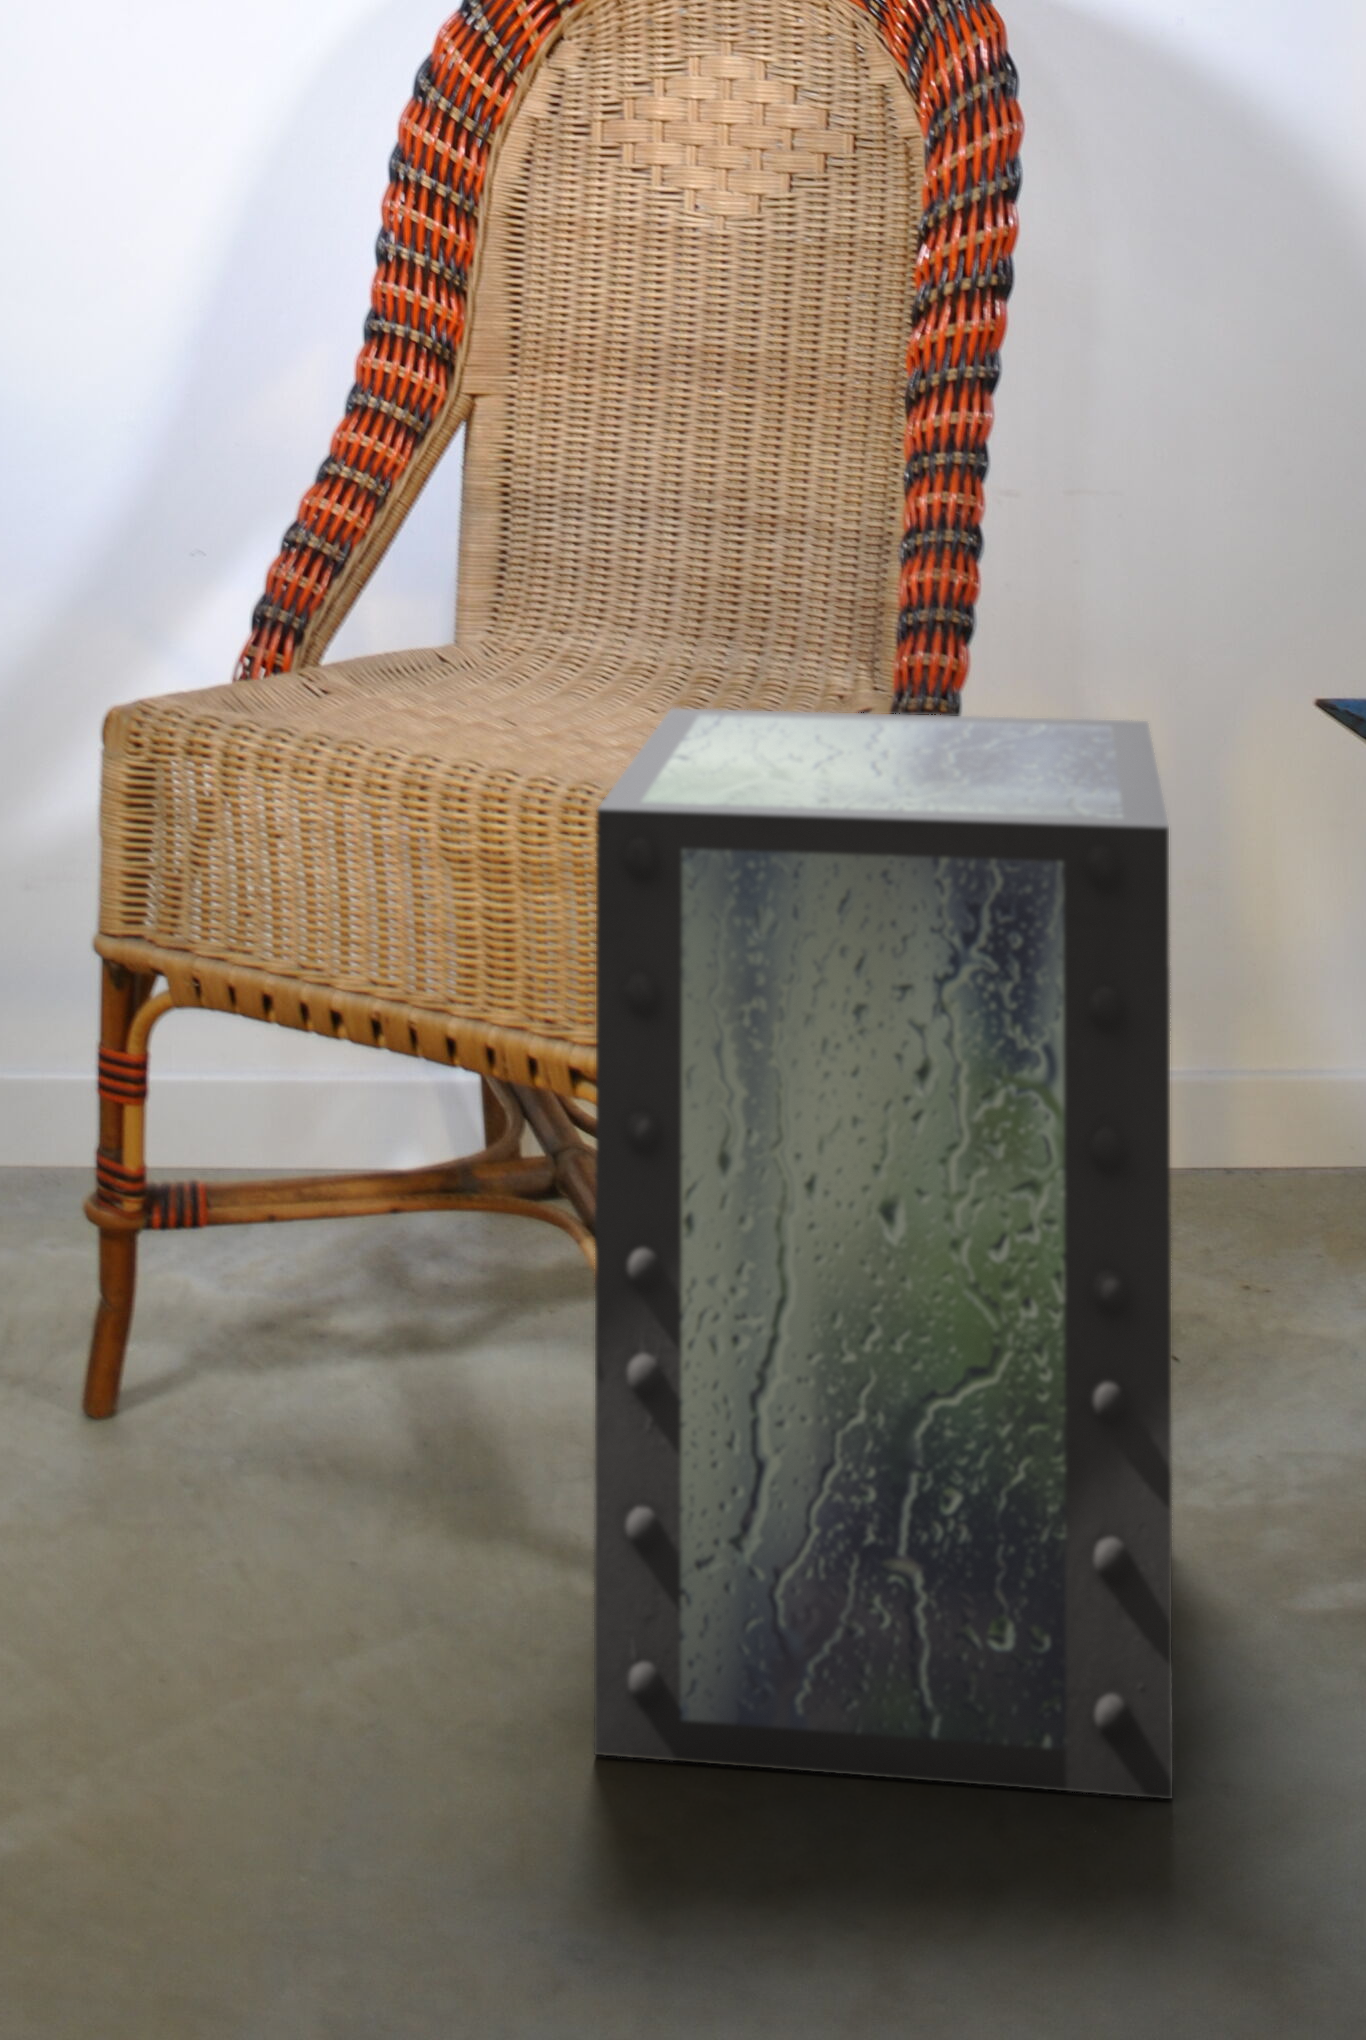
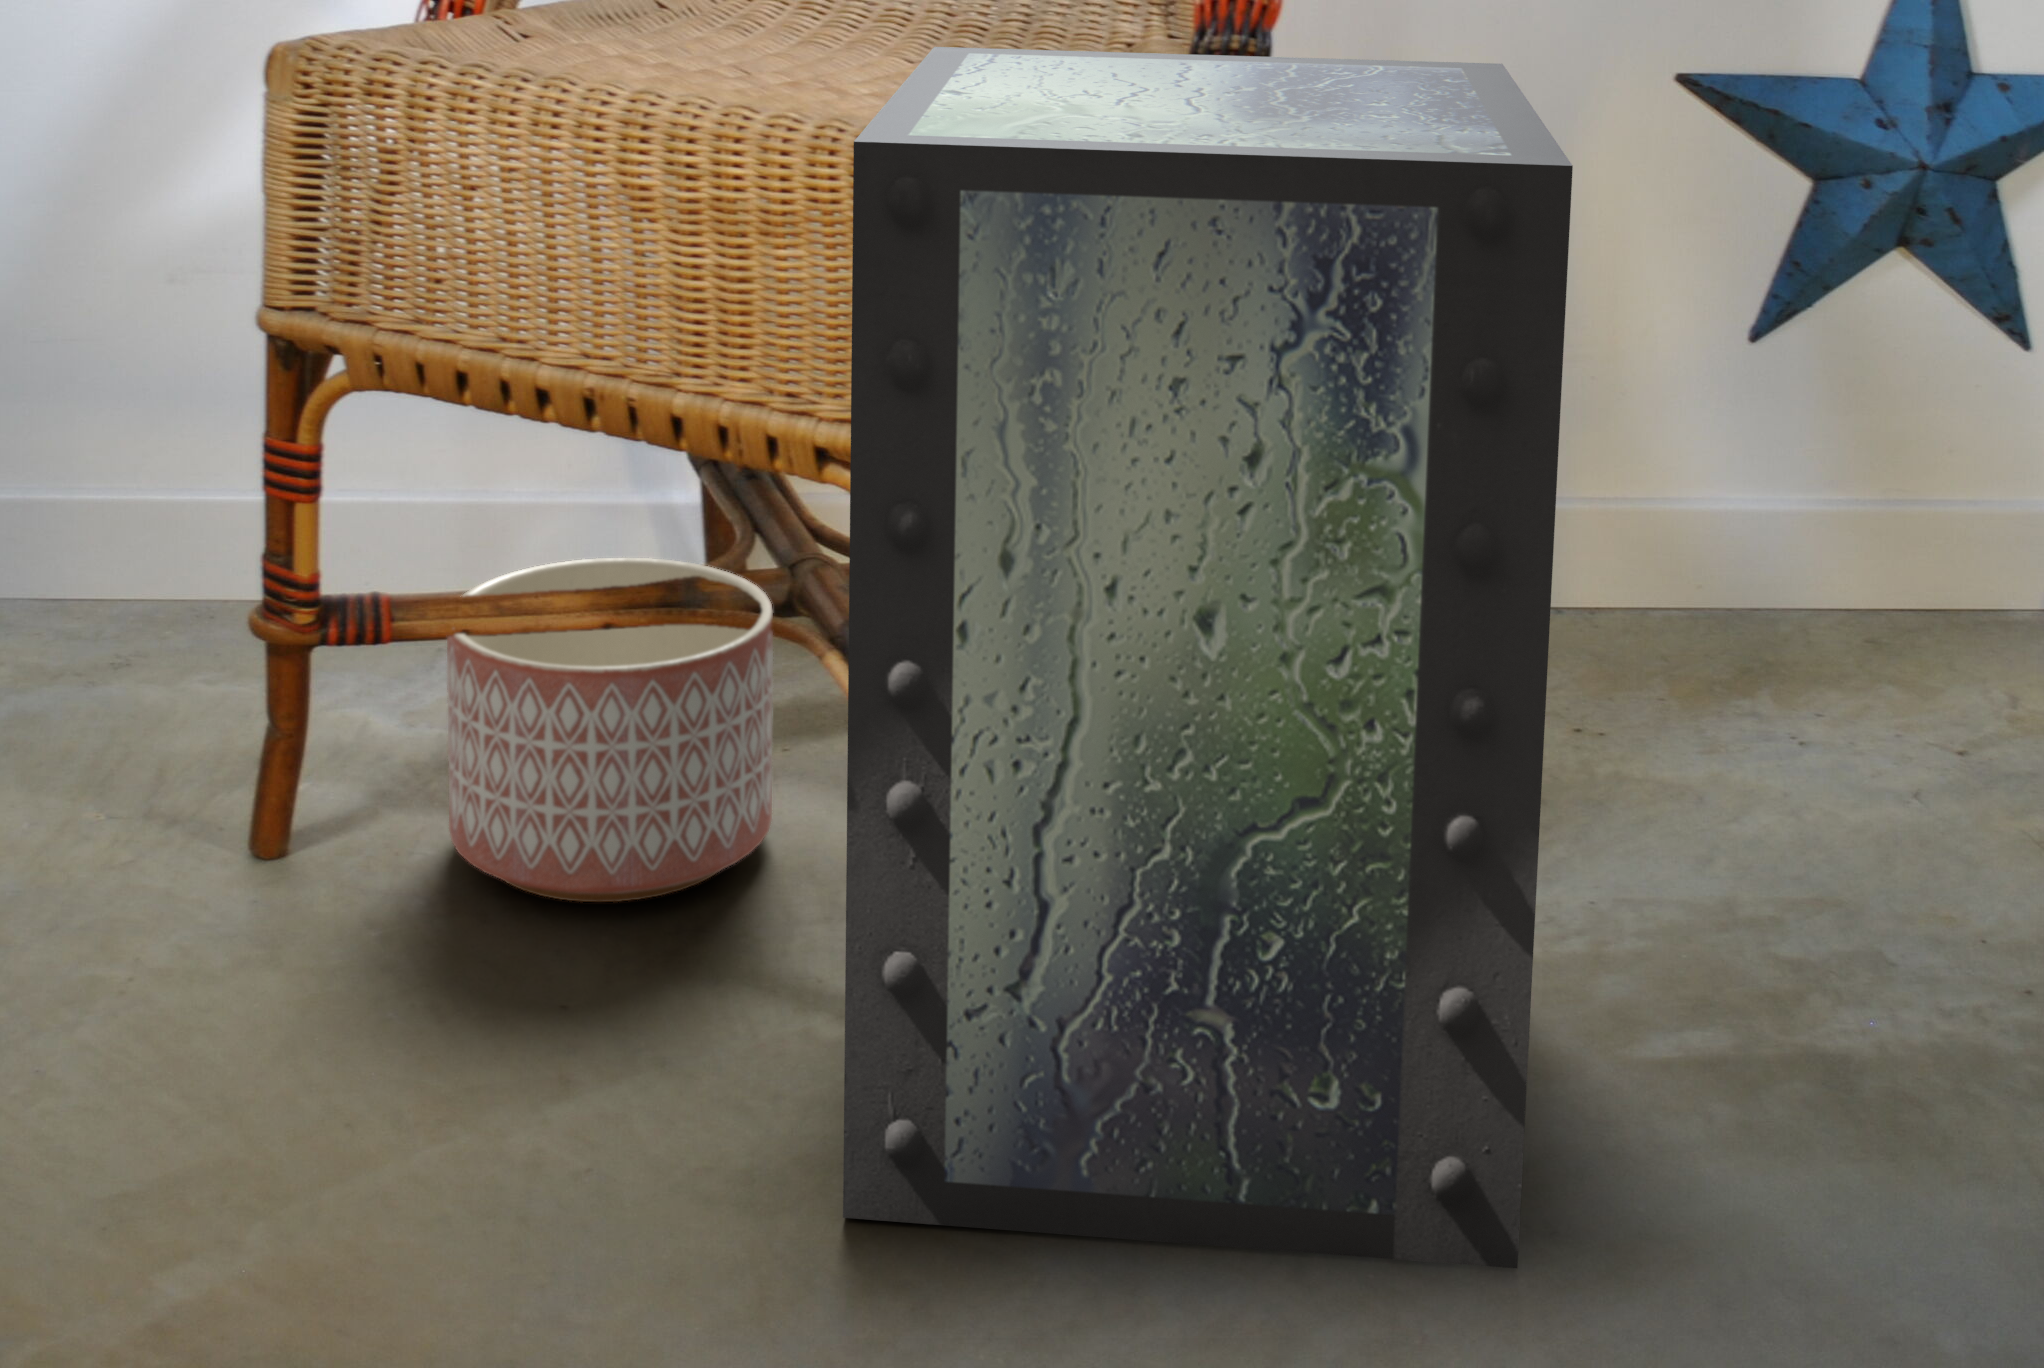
planter: none [250,1162,537,1483] -> present [447,558,773,902]

